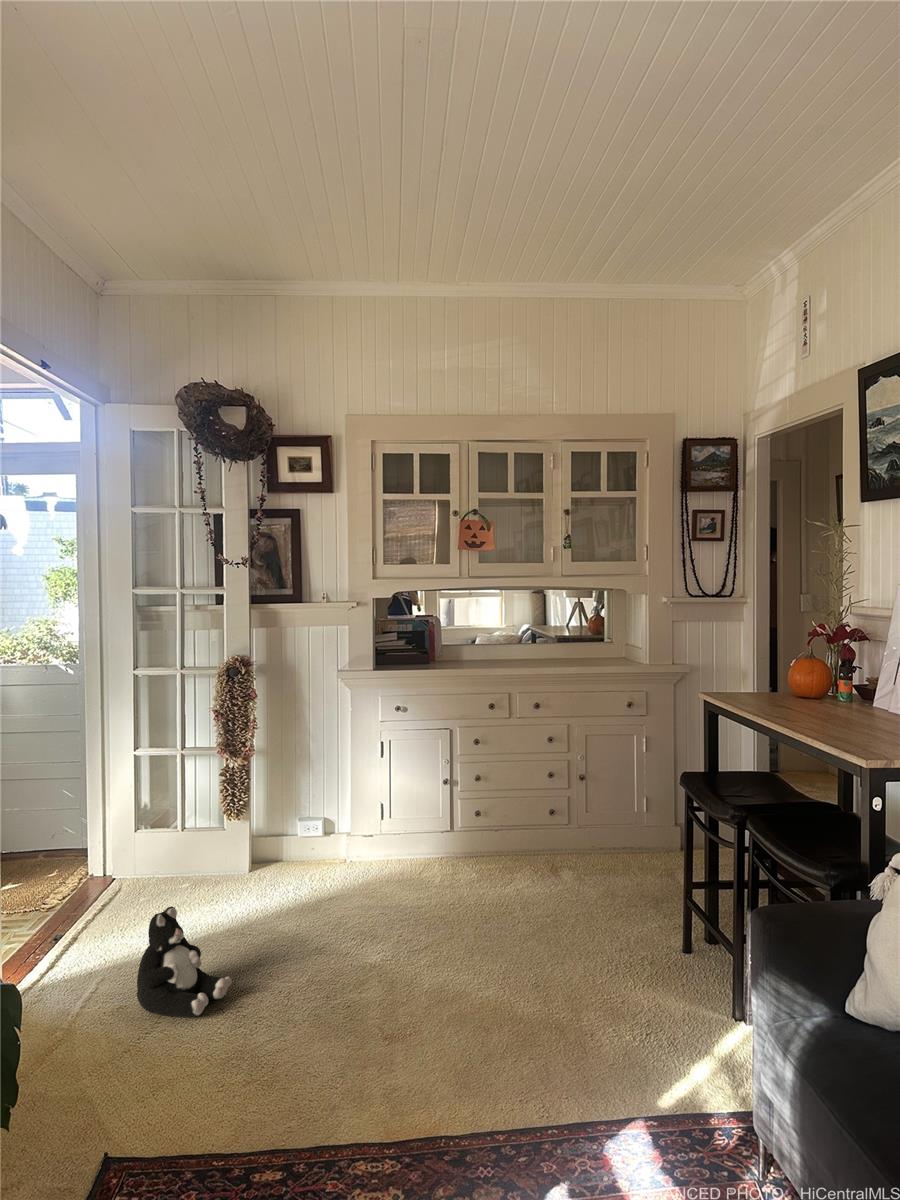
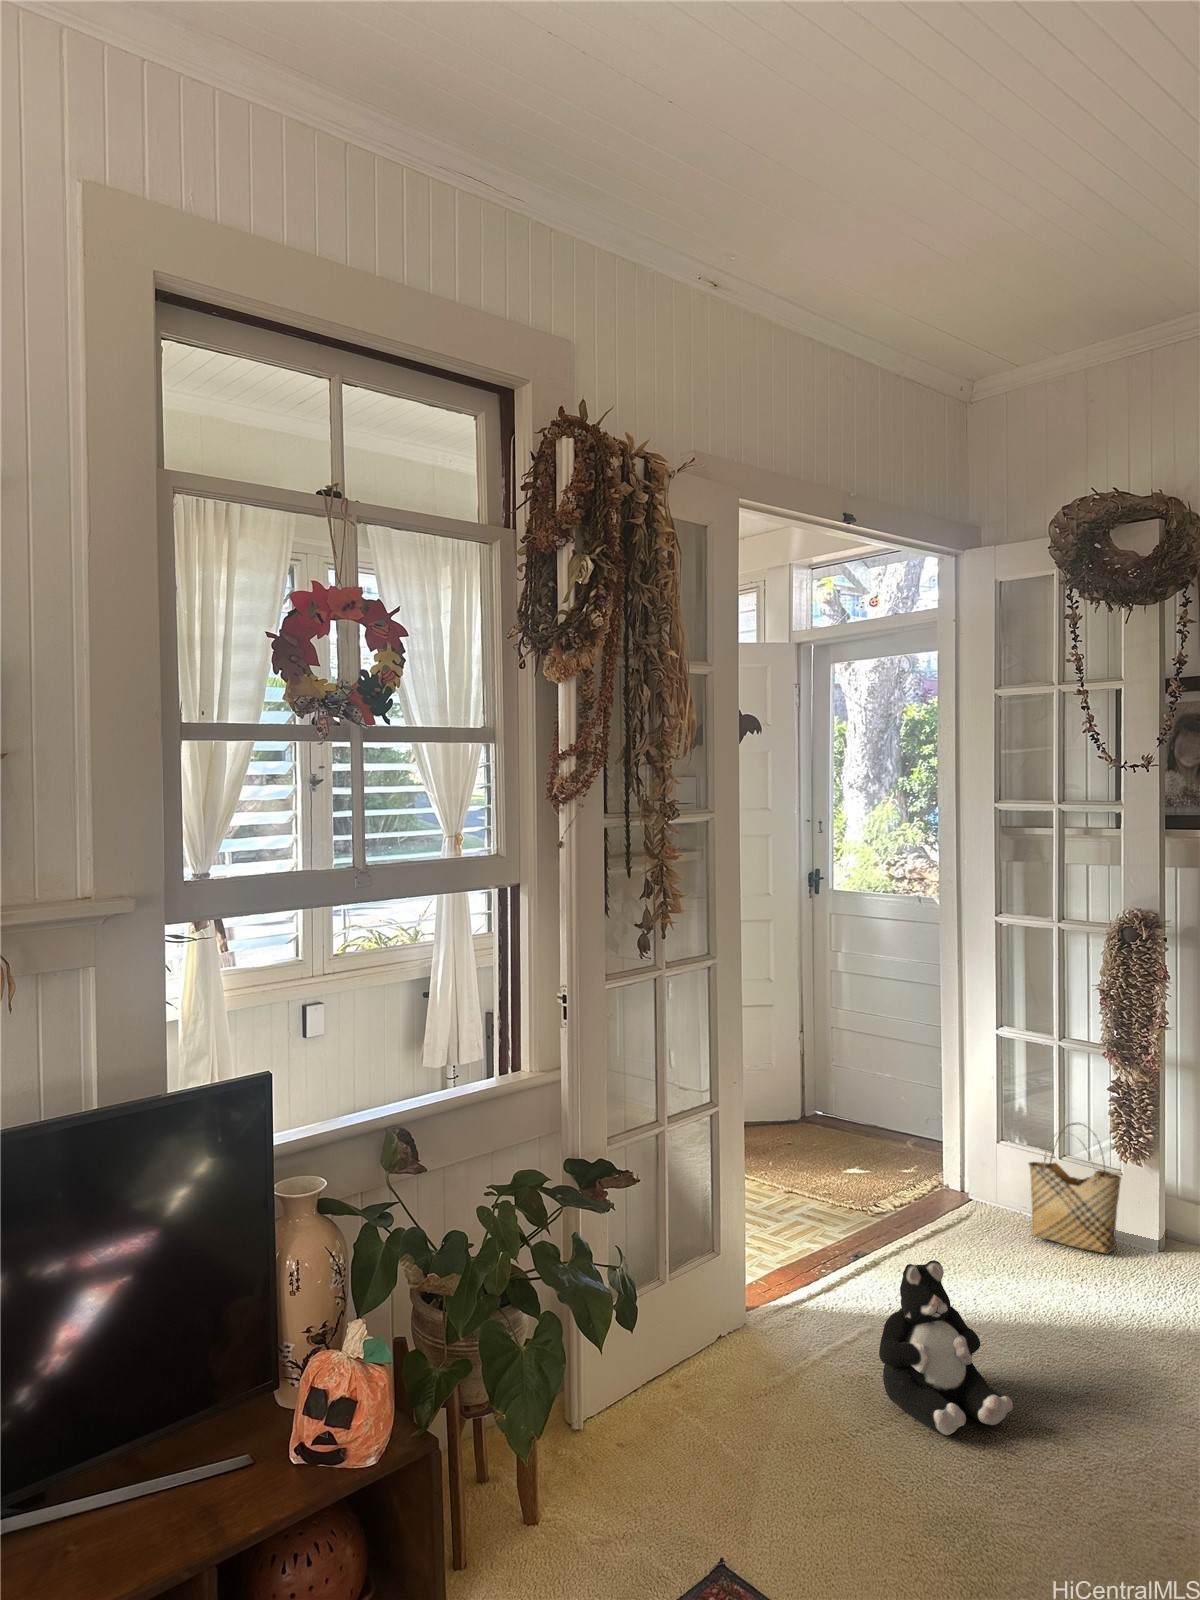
woven basket: none [164,804,225,888] -> present [1029,1123,1121,1253]

